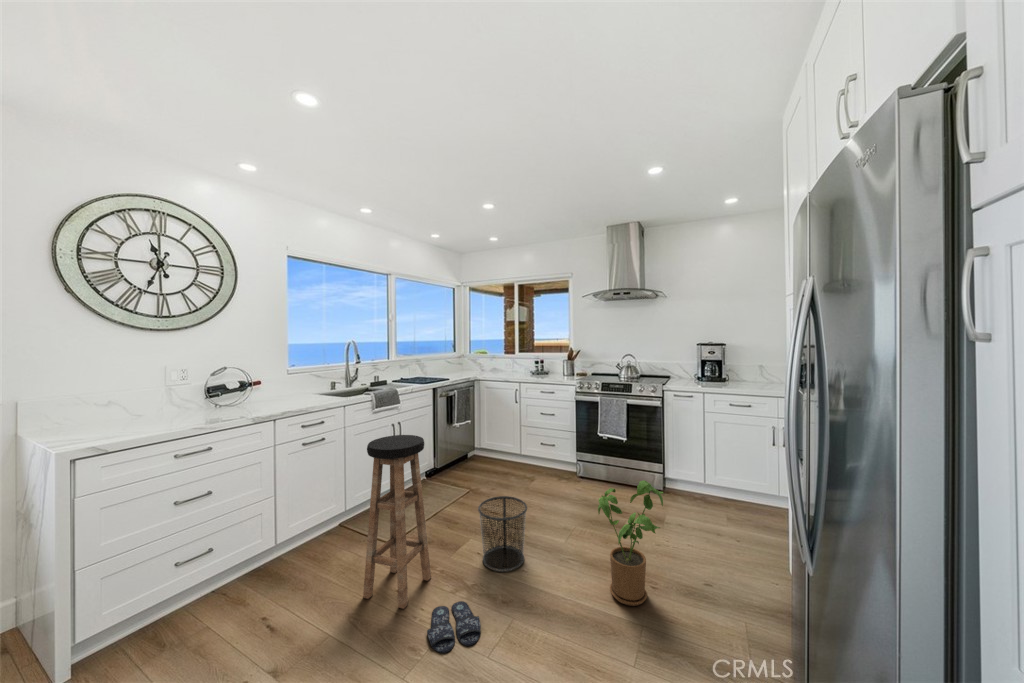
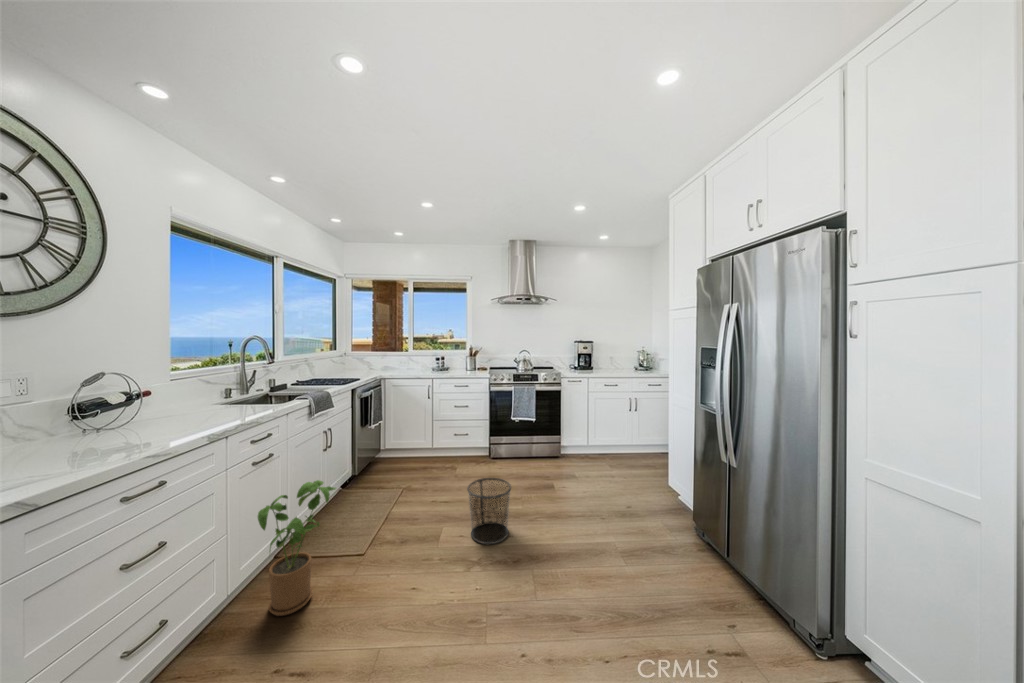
bar stool: present [363,435,431,609] -> none [385,433,443,610]
house plant: present [598,481,663,606] -> present [258,480,336,616]
slippers: present [427,601,481,653] -> none [468,575,525,618]

